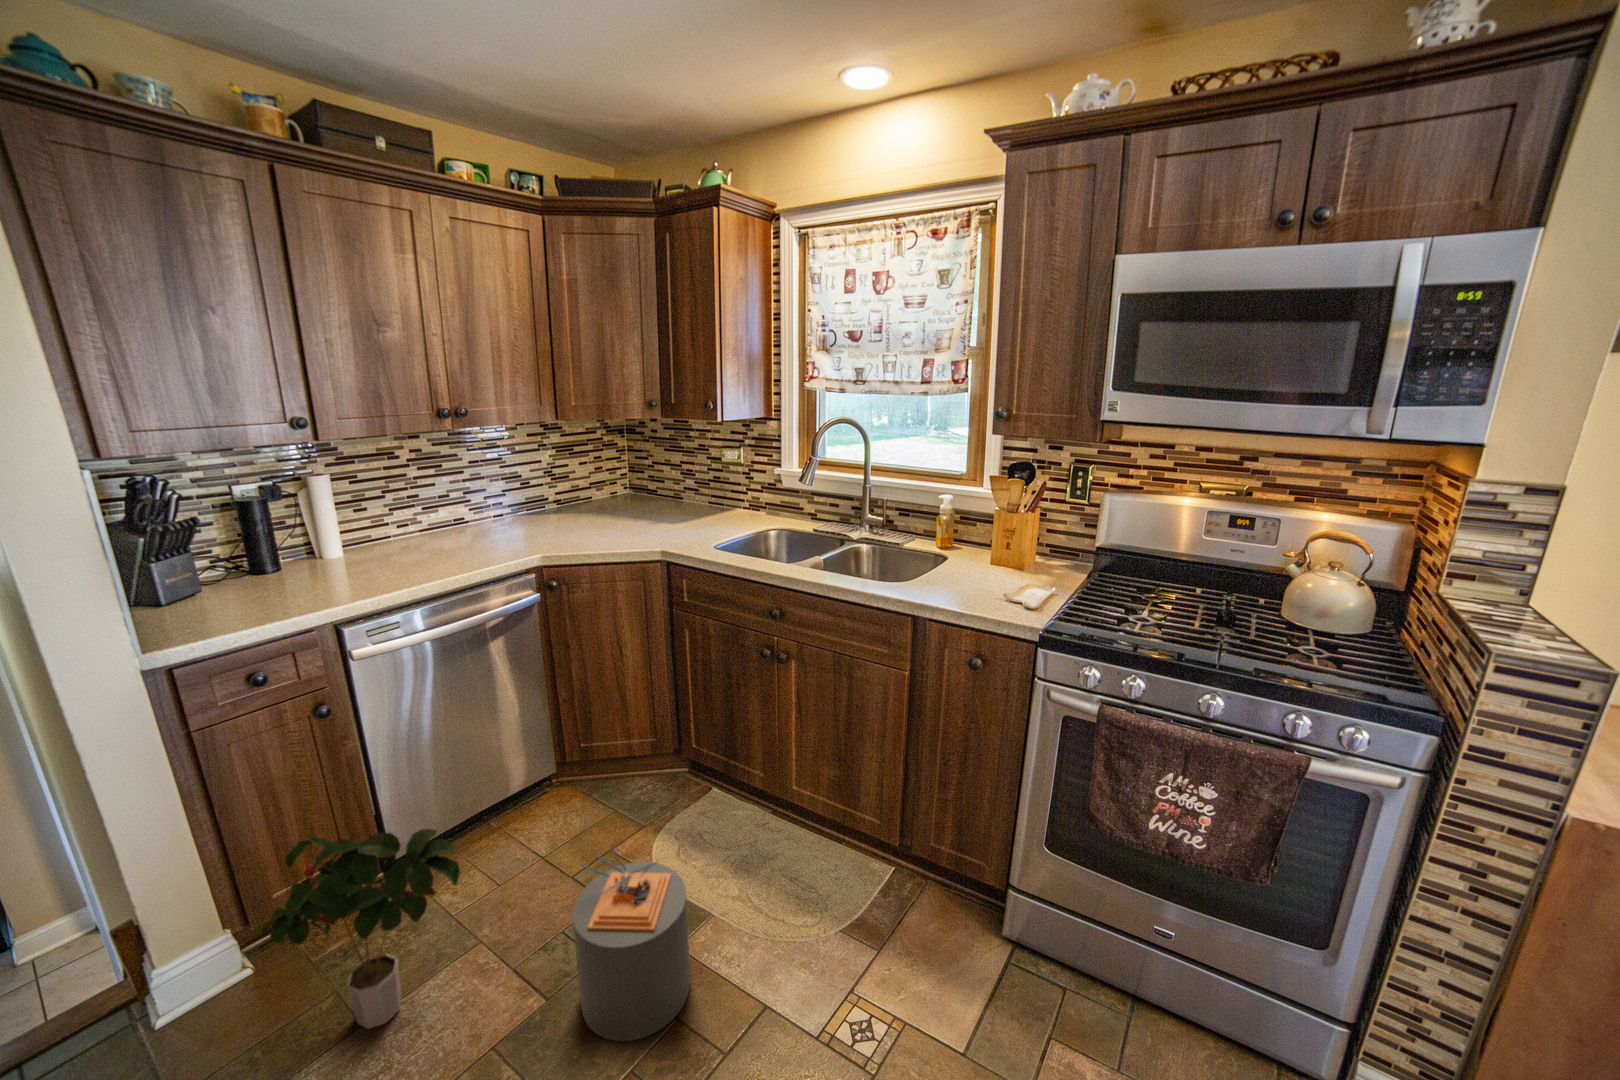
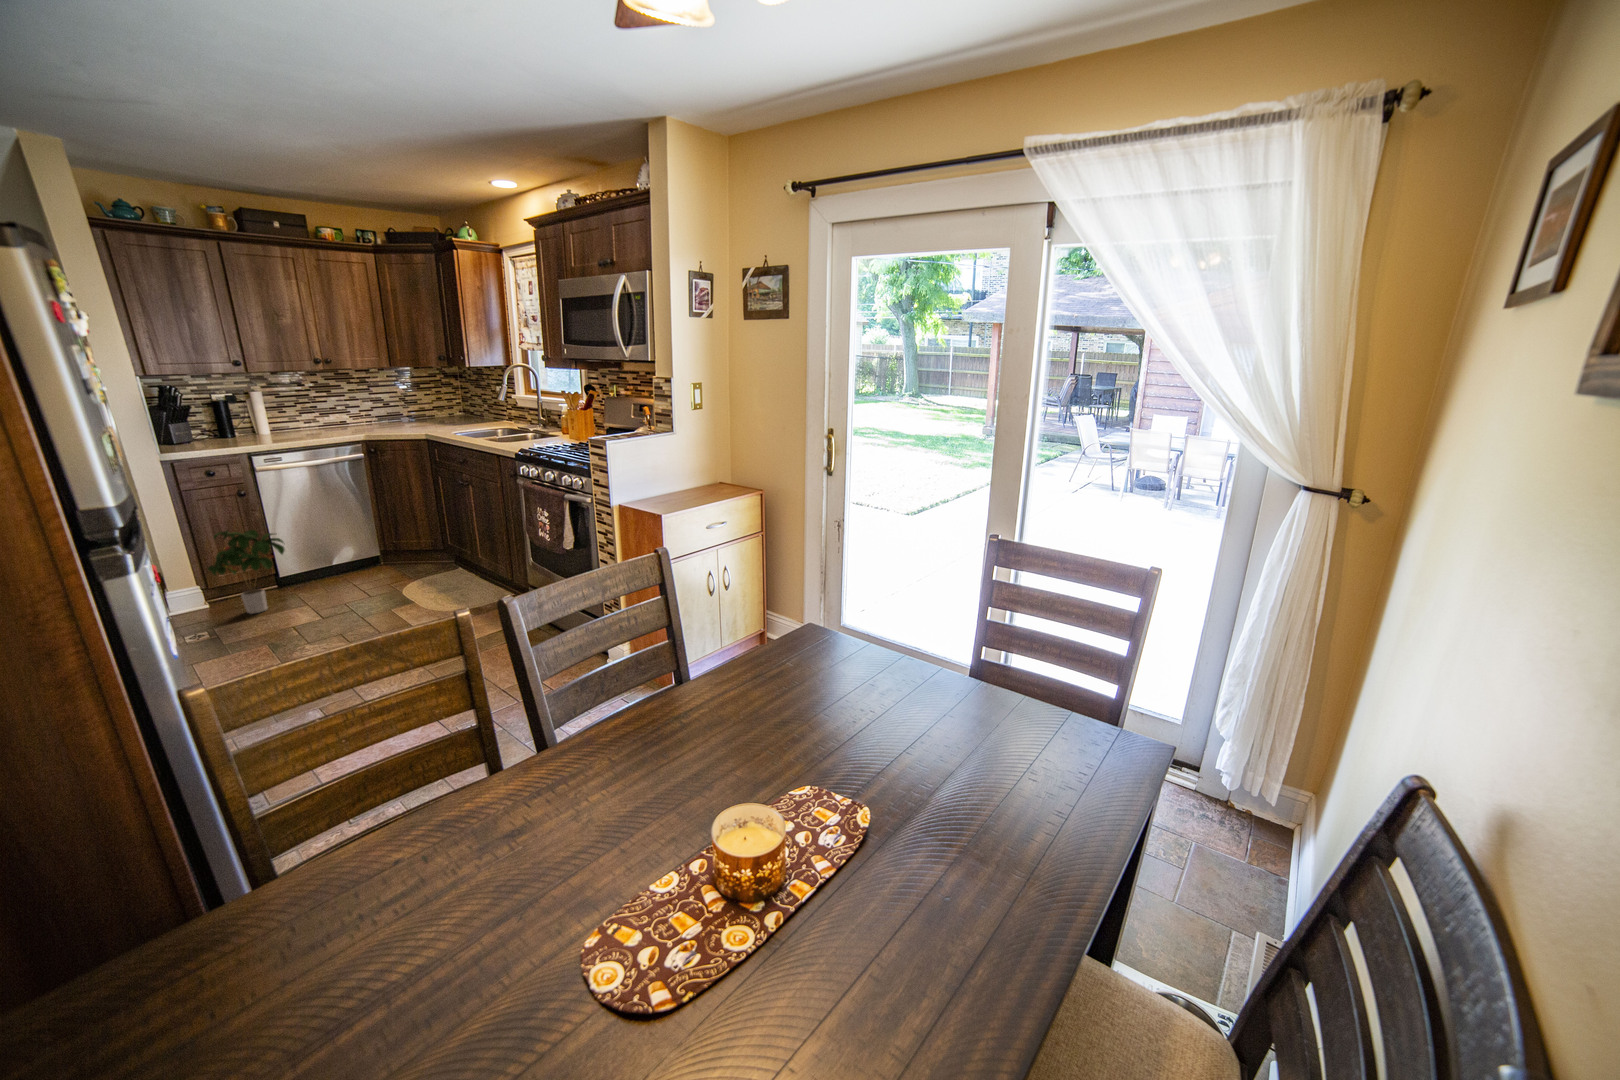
trash can: present [573,846,690,1041] -> none [325,543,390,620]

